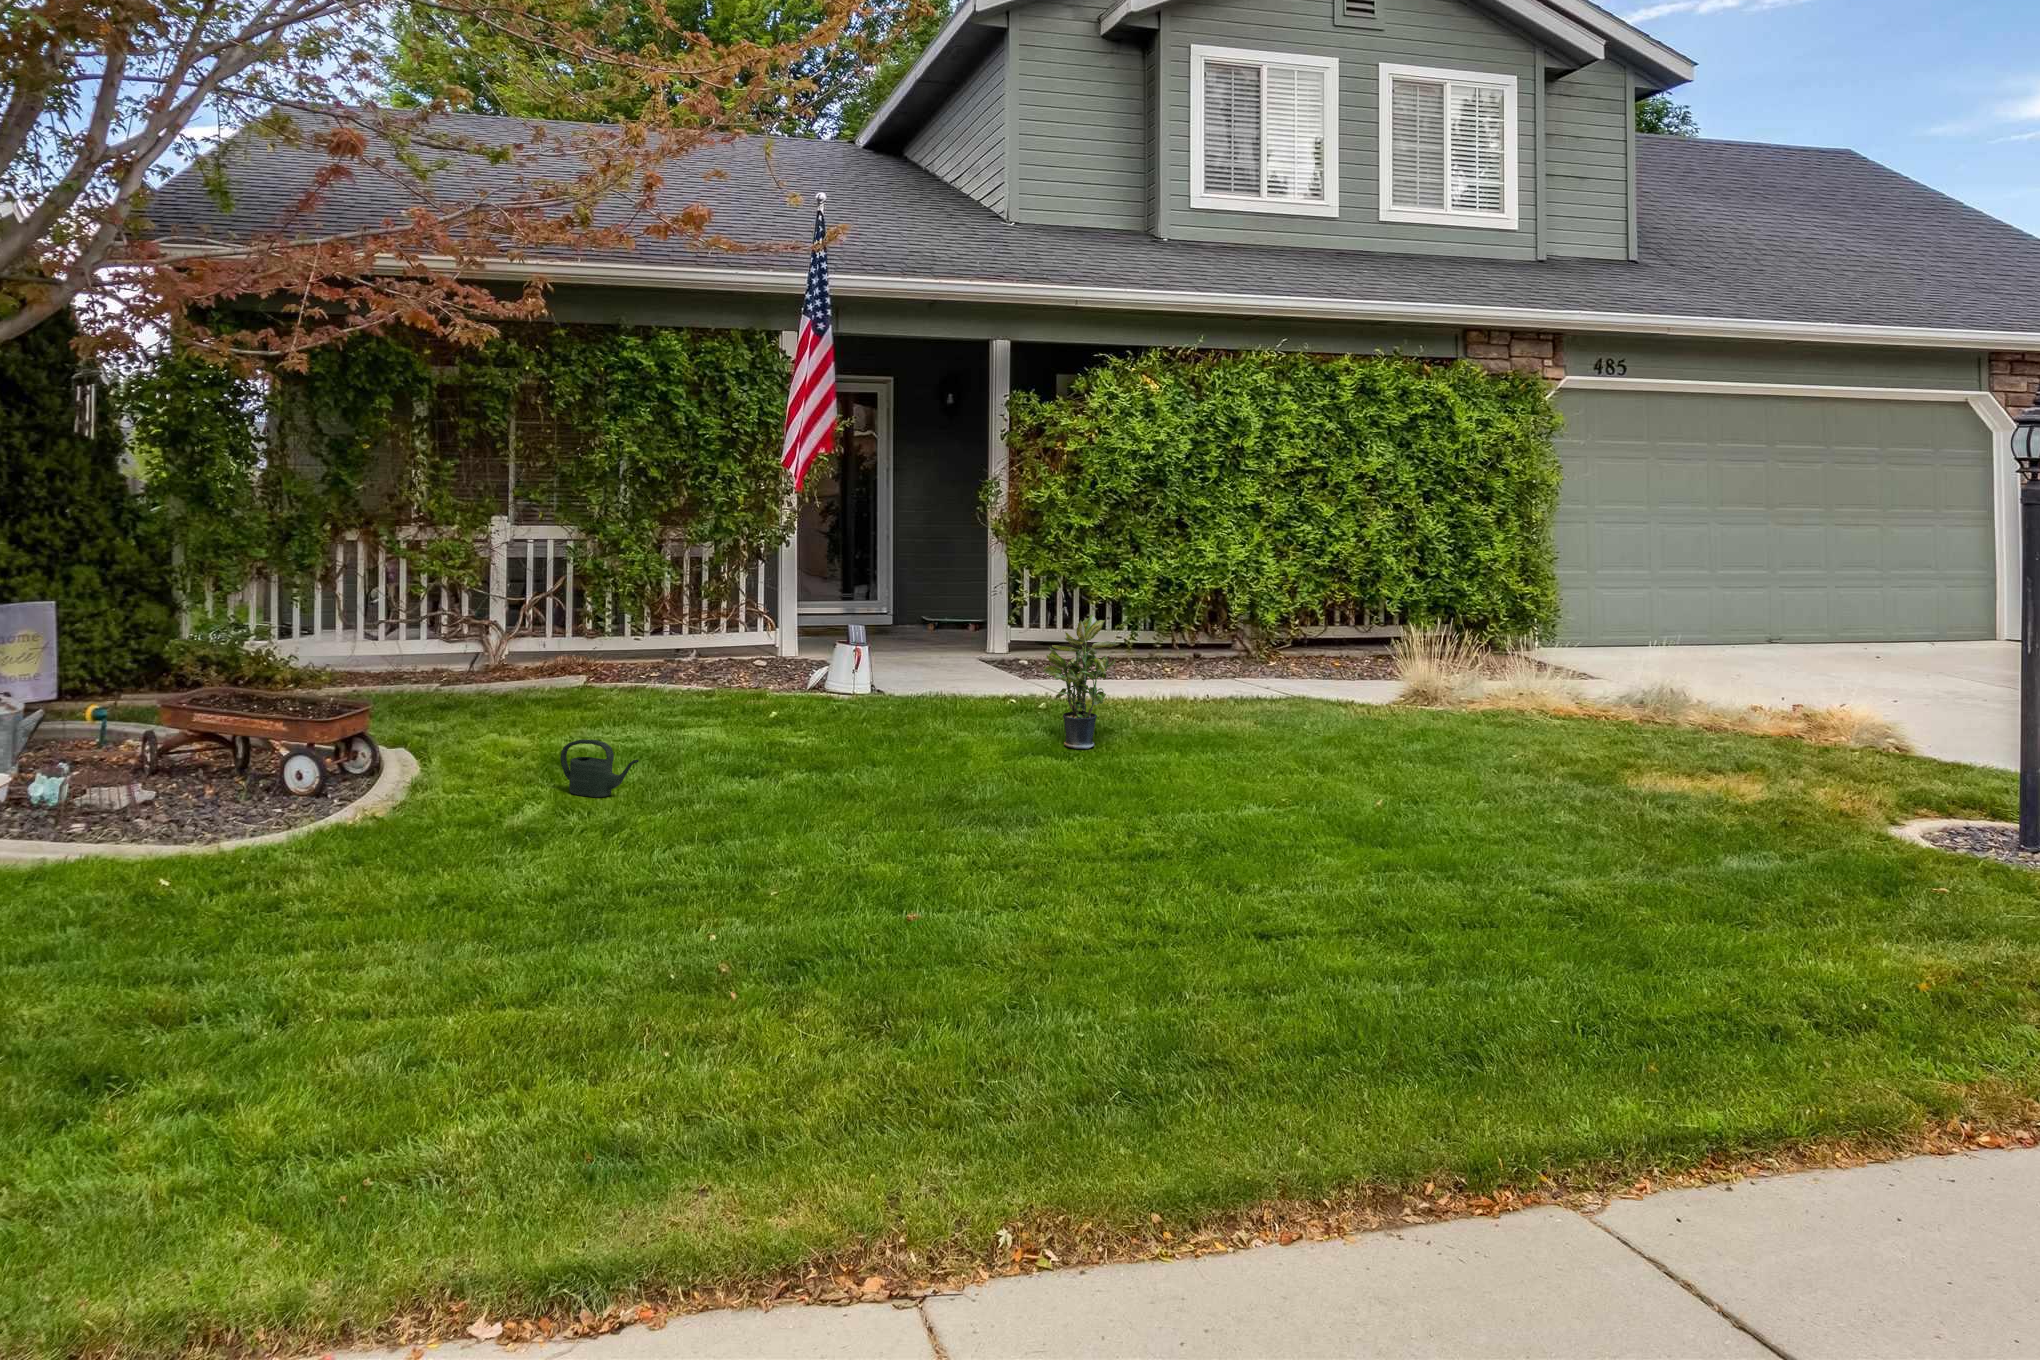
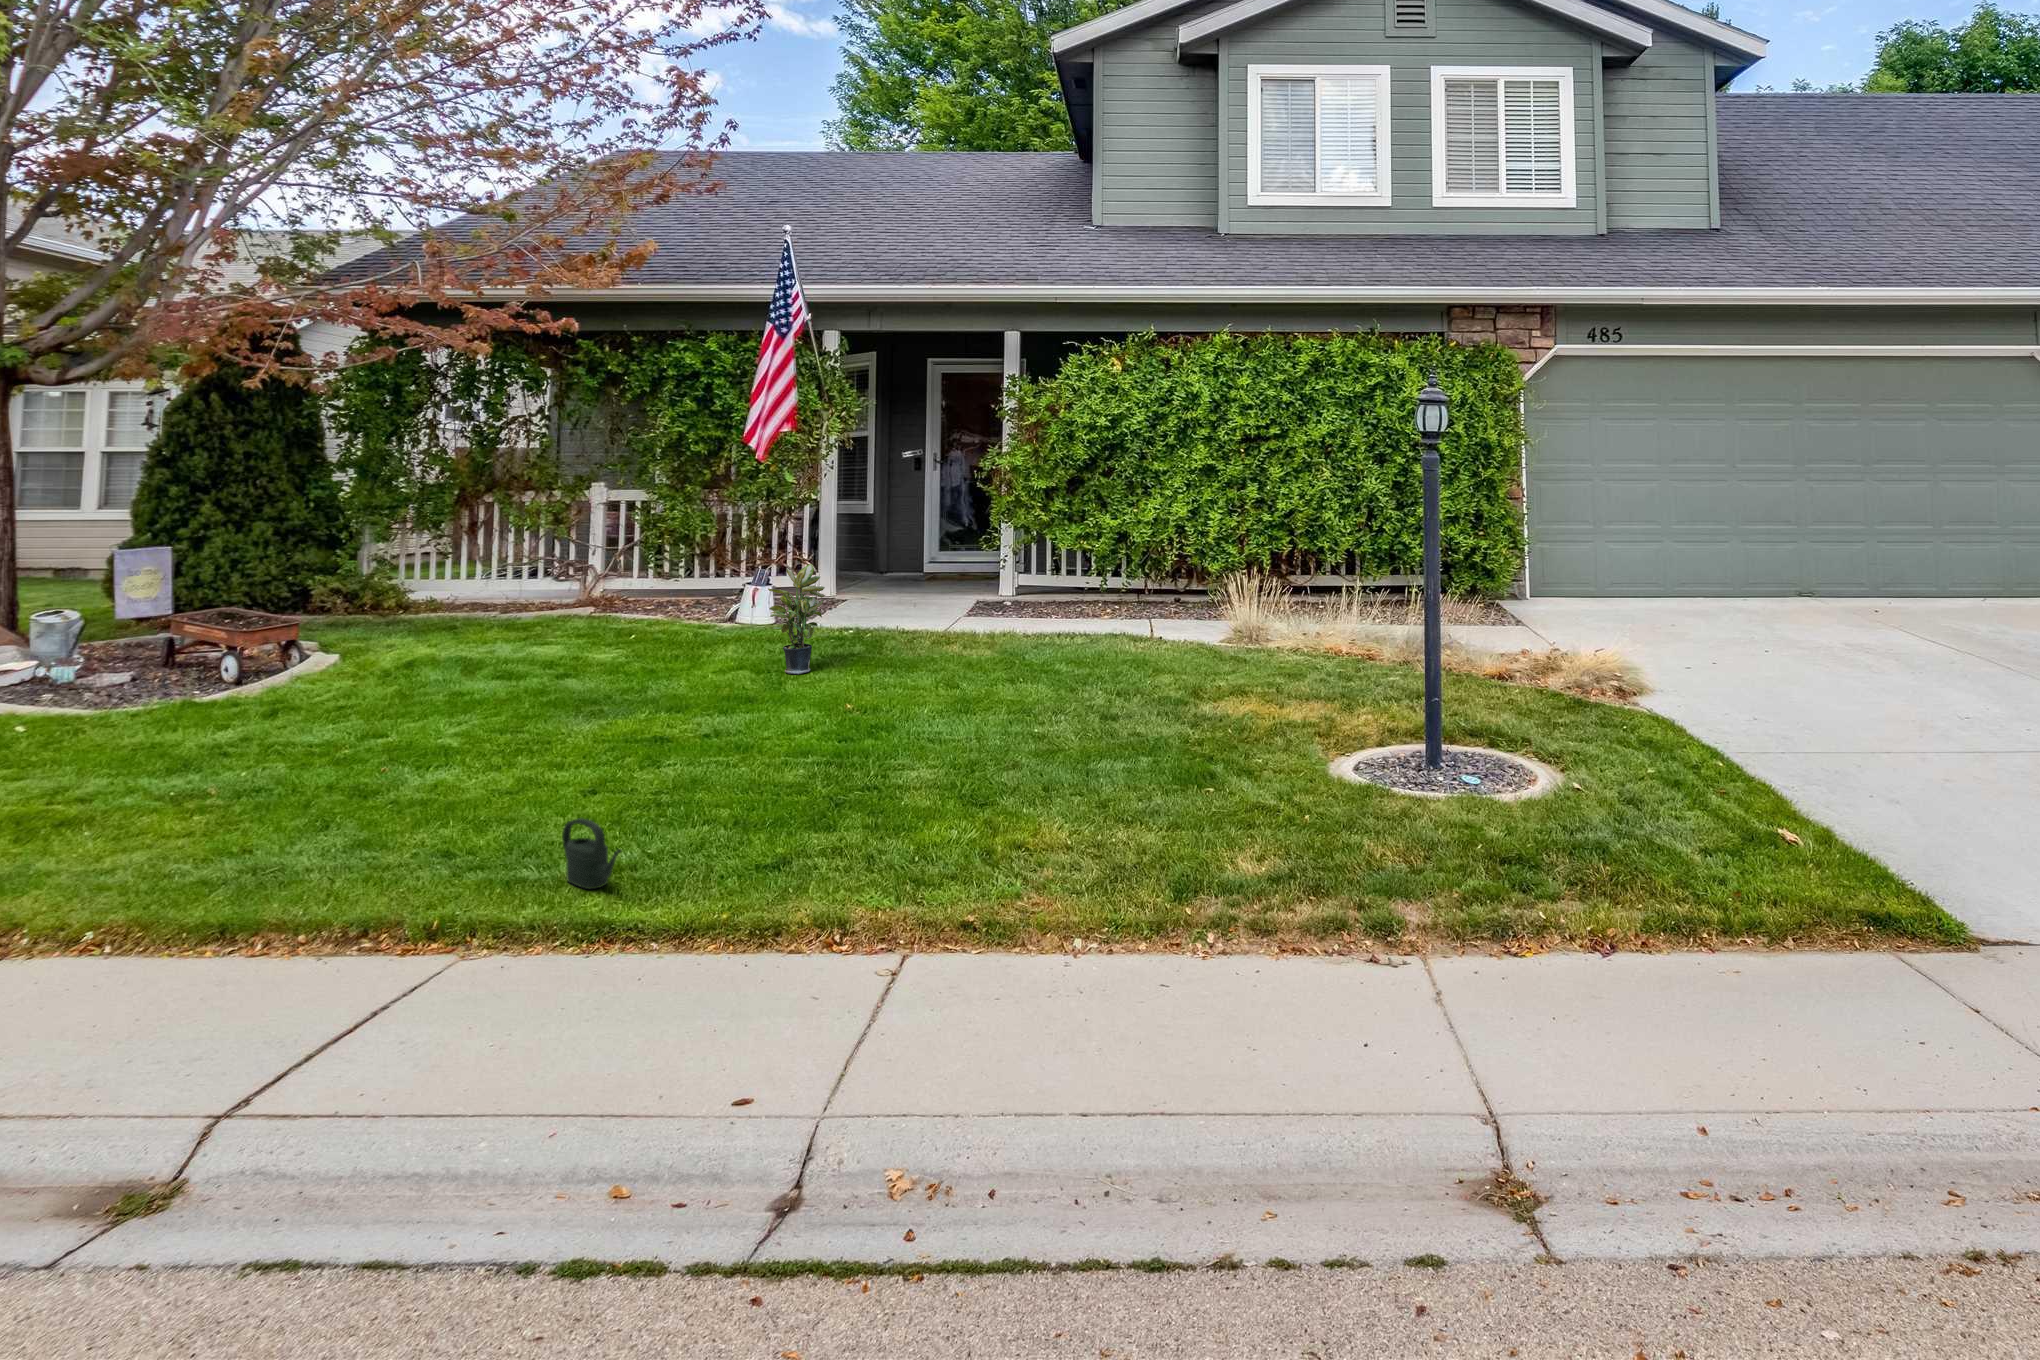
watering can: present [560,739,639,797] -> present [562,818,622,889]

